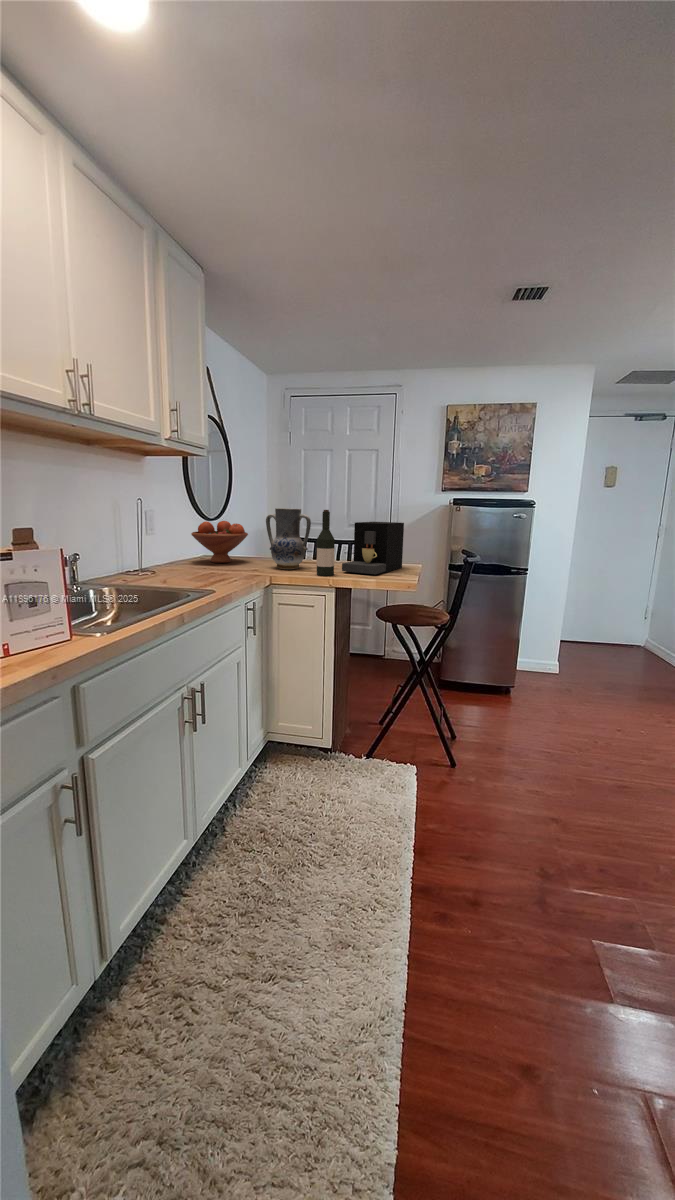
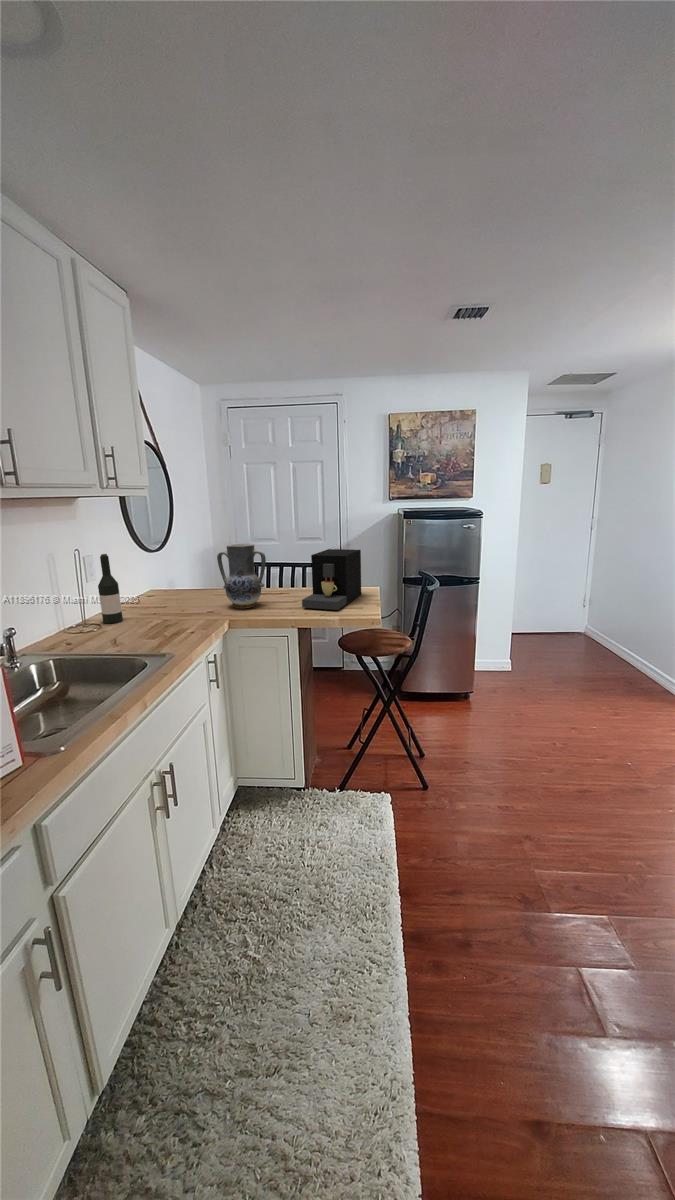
wine bottle: present [317,510,335,576] -> present [98,554,123,624]
fruit bowl: present [191,521,248,563] -> none [136,557,198,604]

